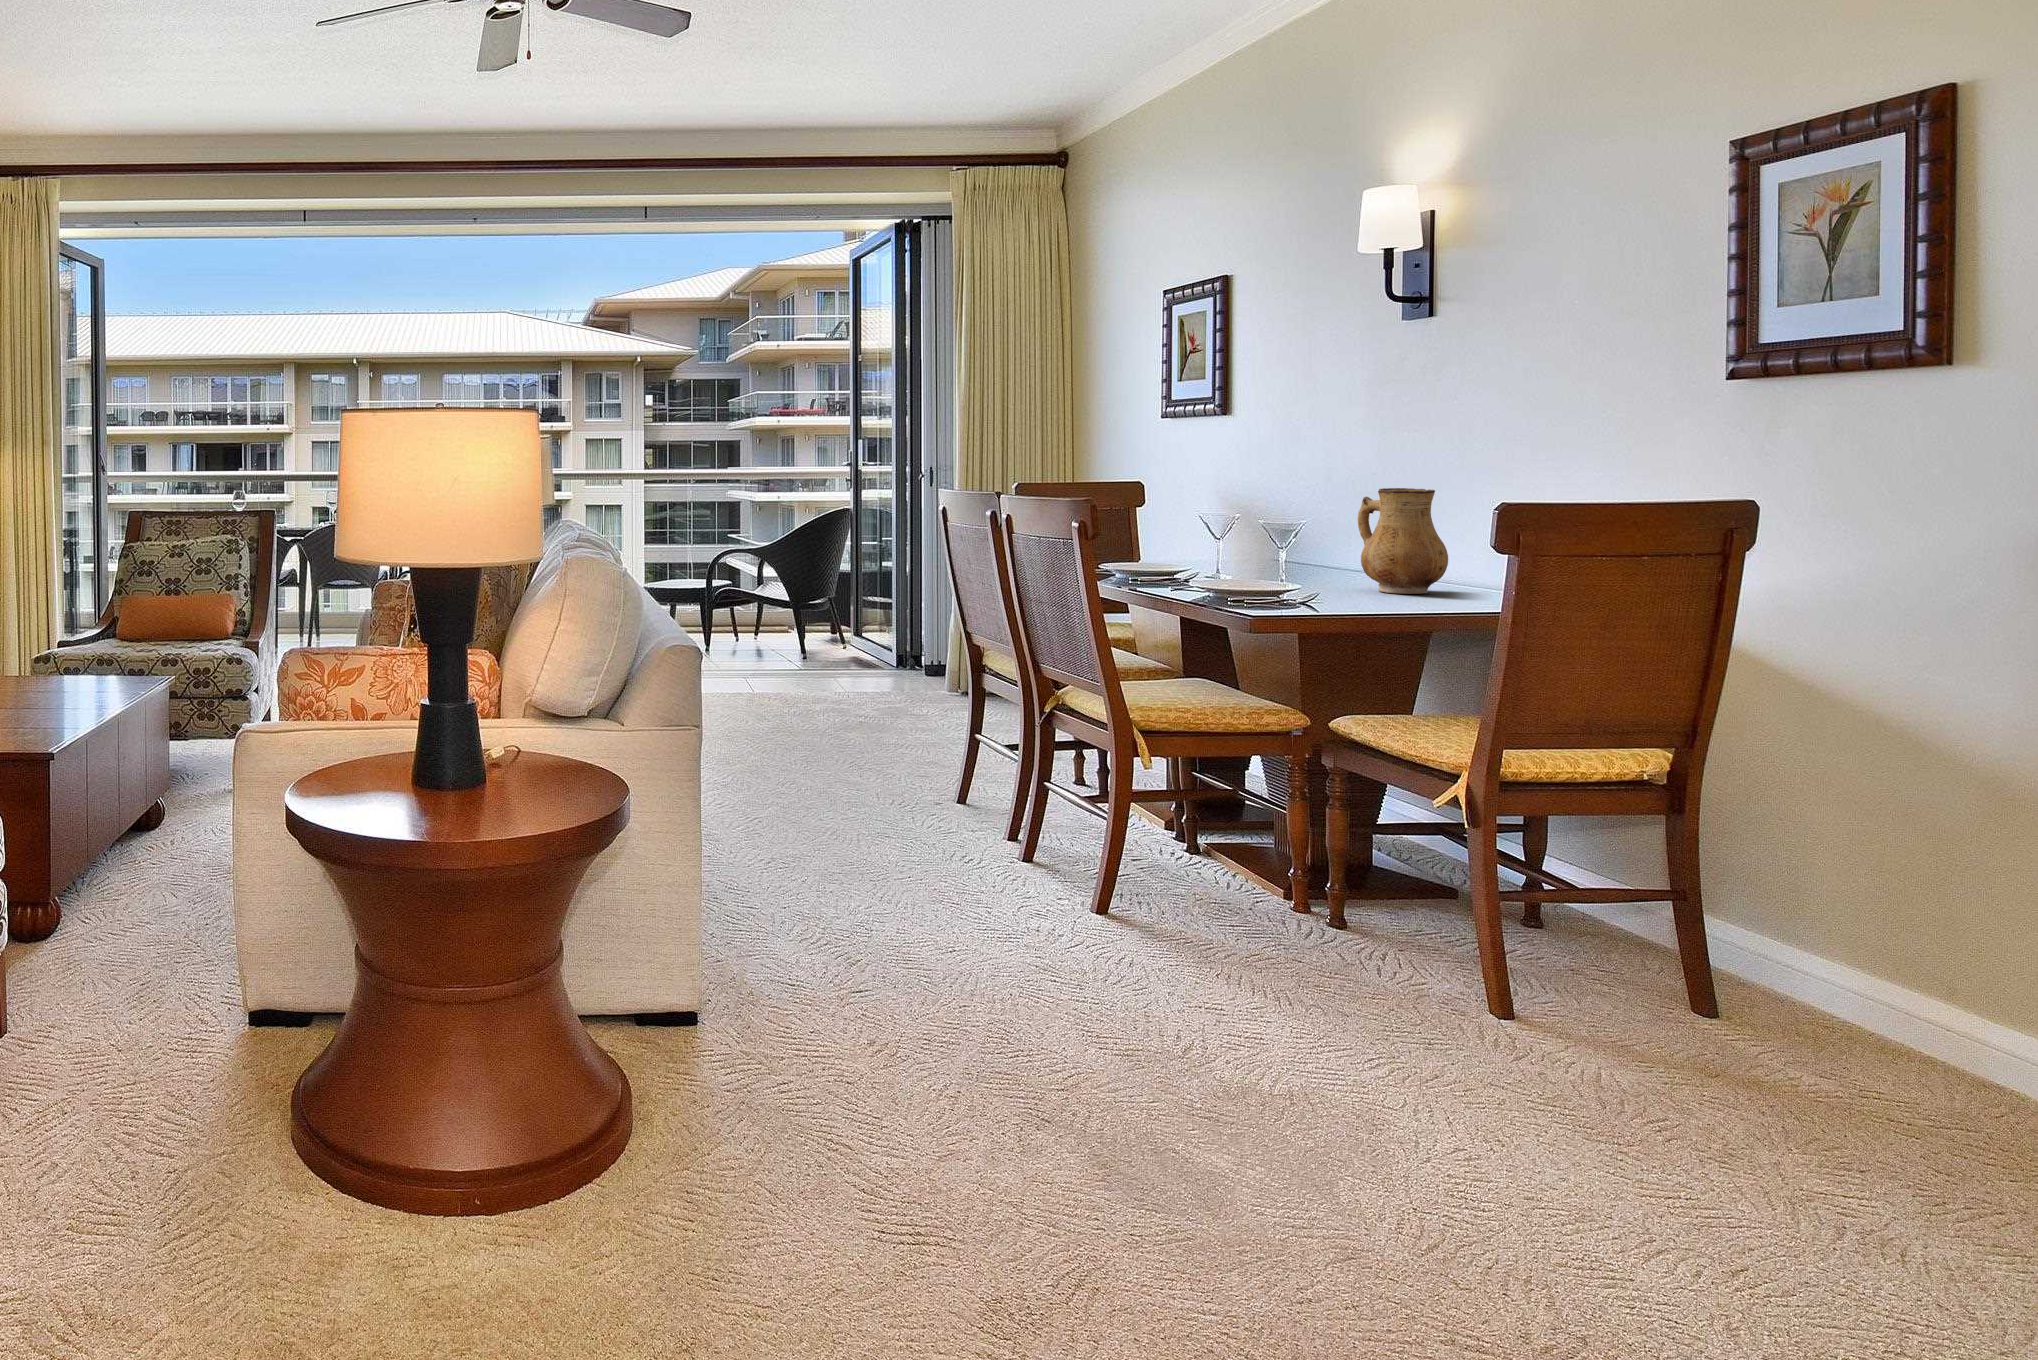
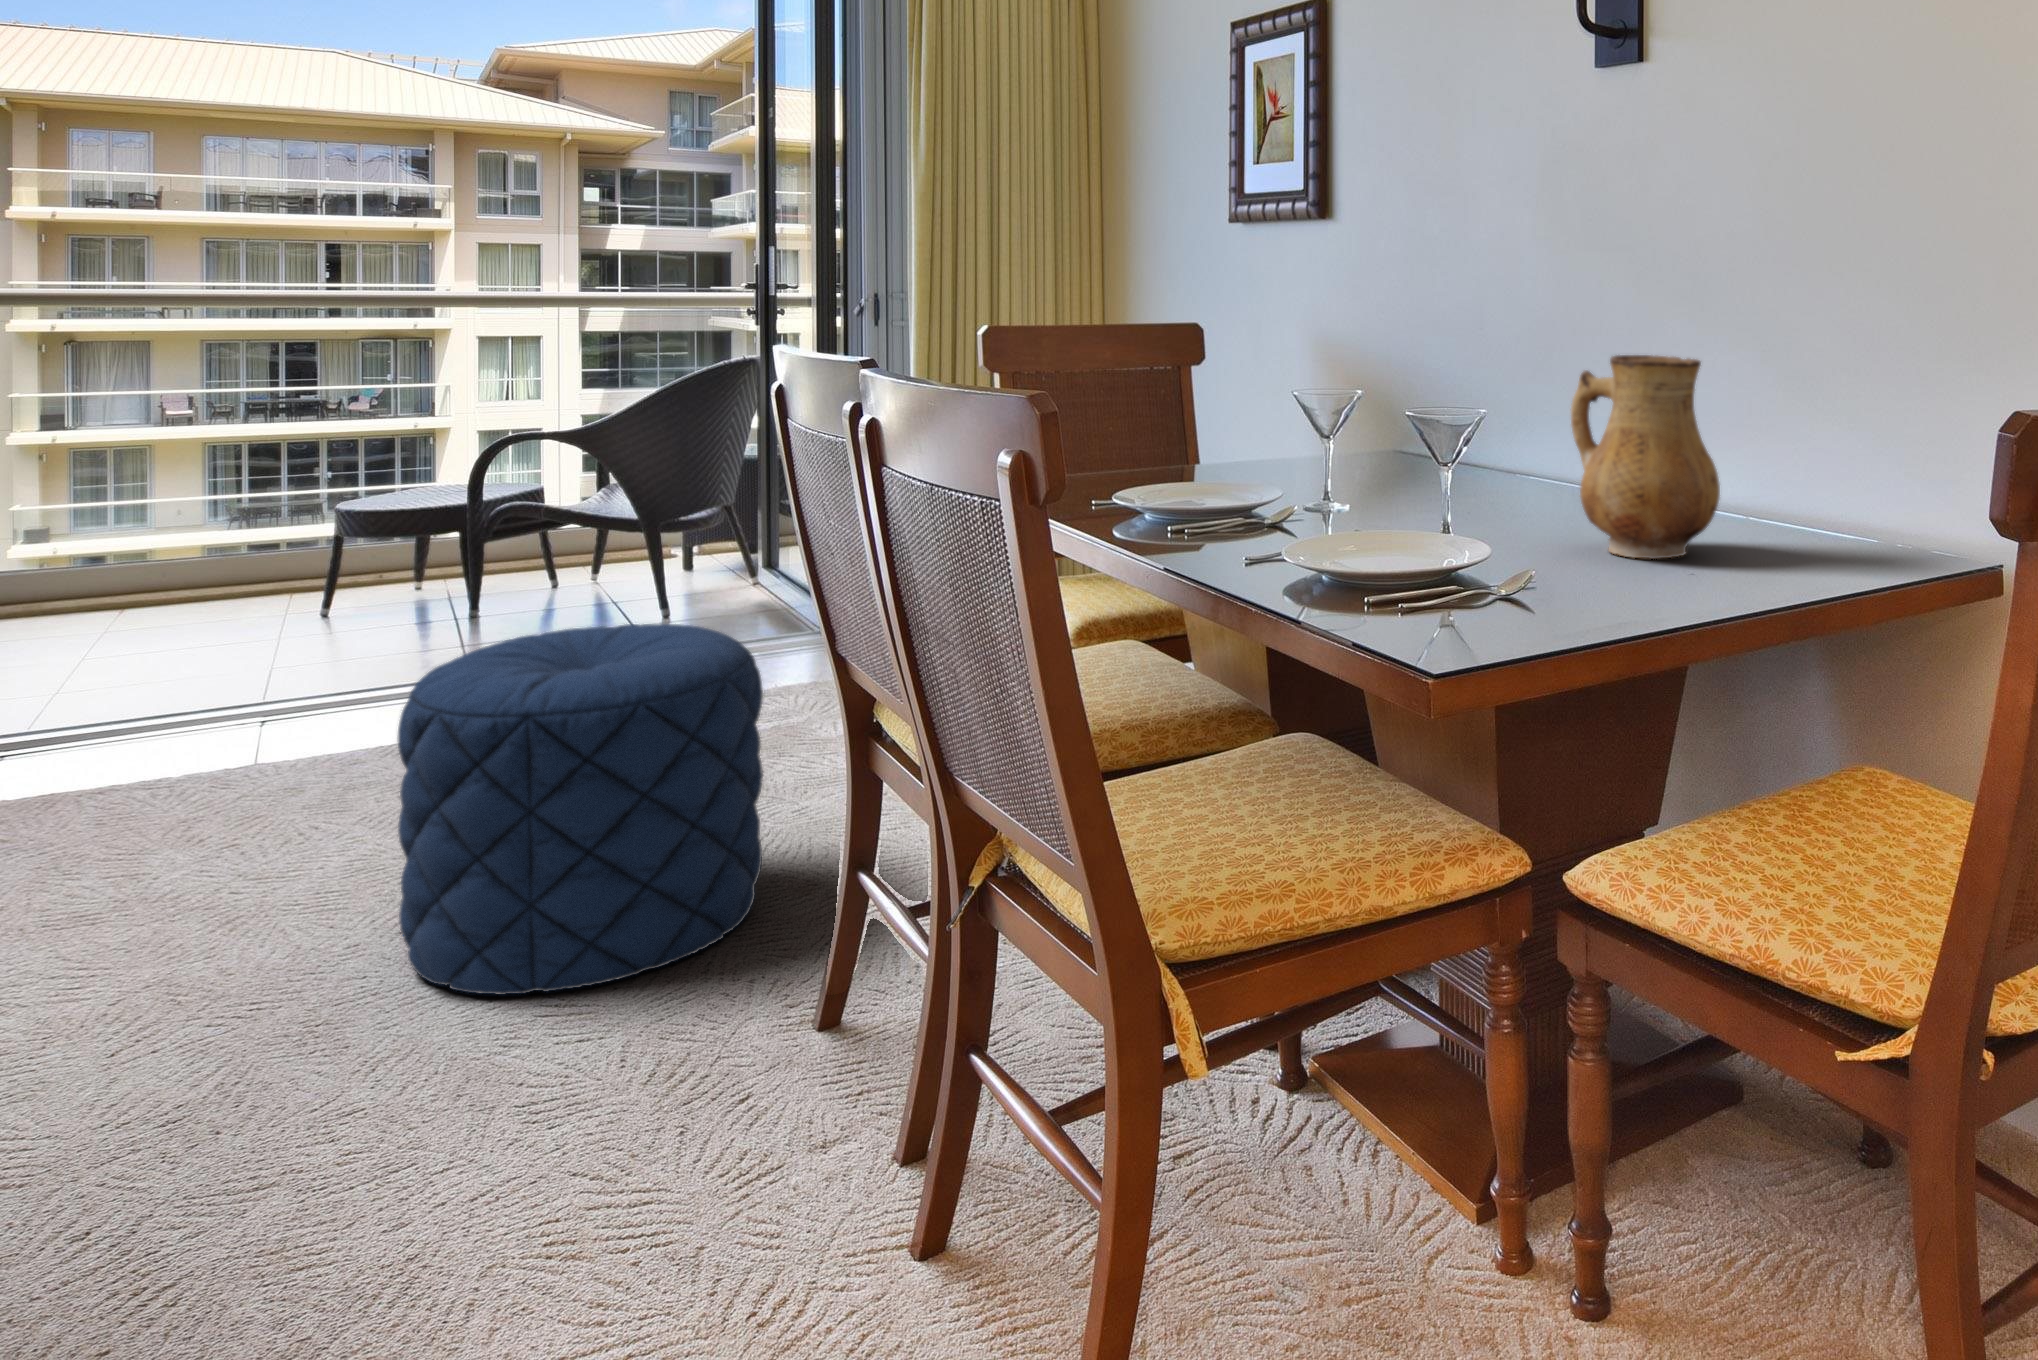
pouf: none [766,628,914,781] -> present [397,624,763,995]

